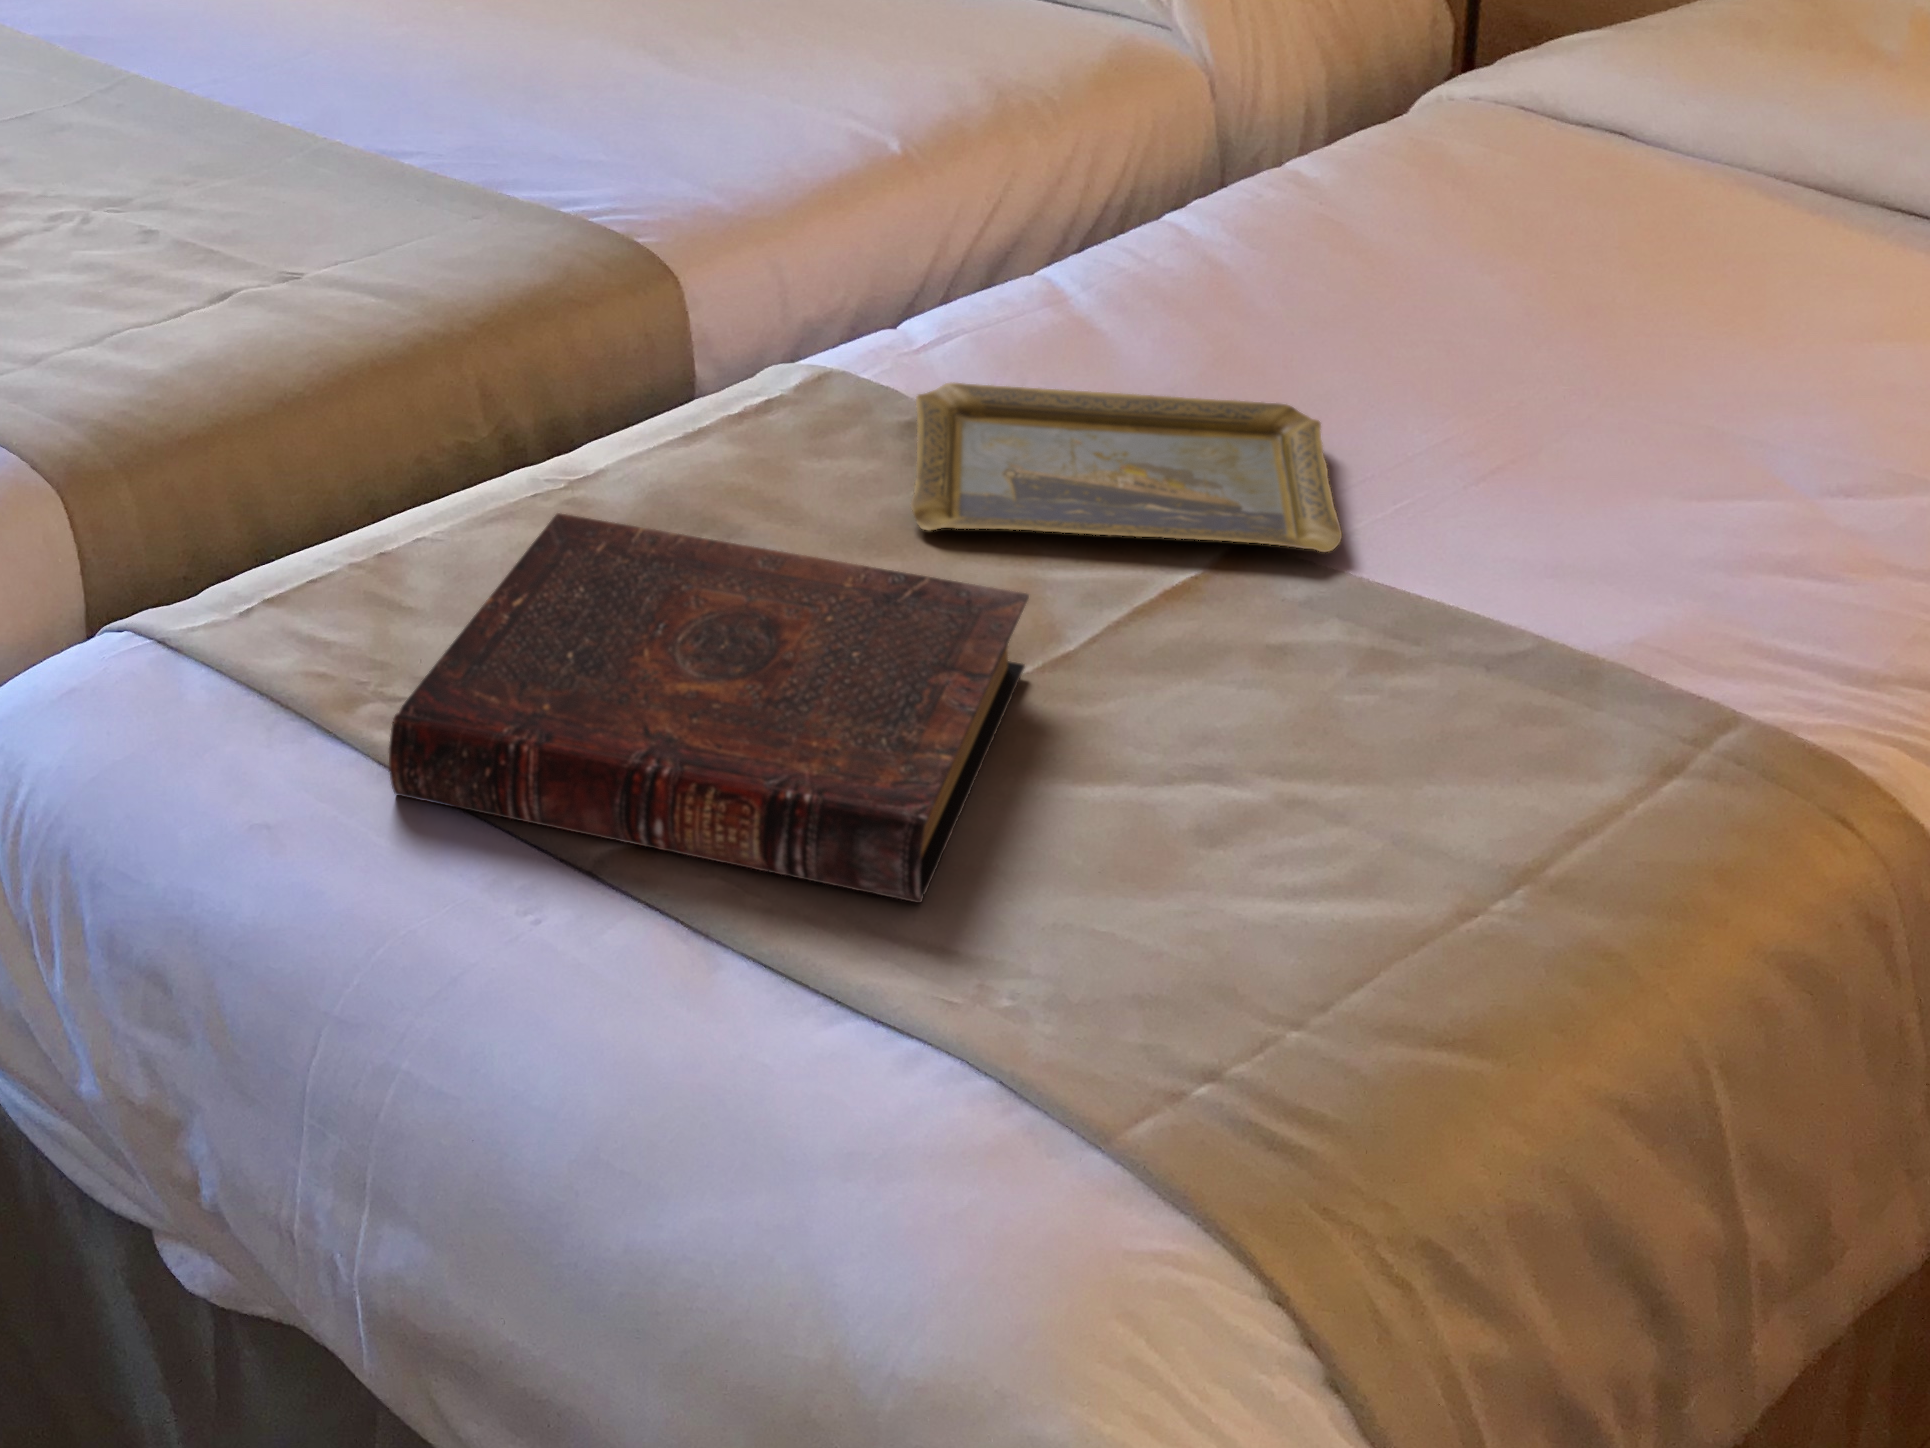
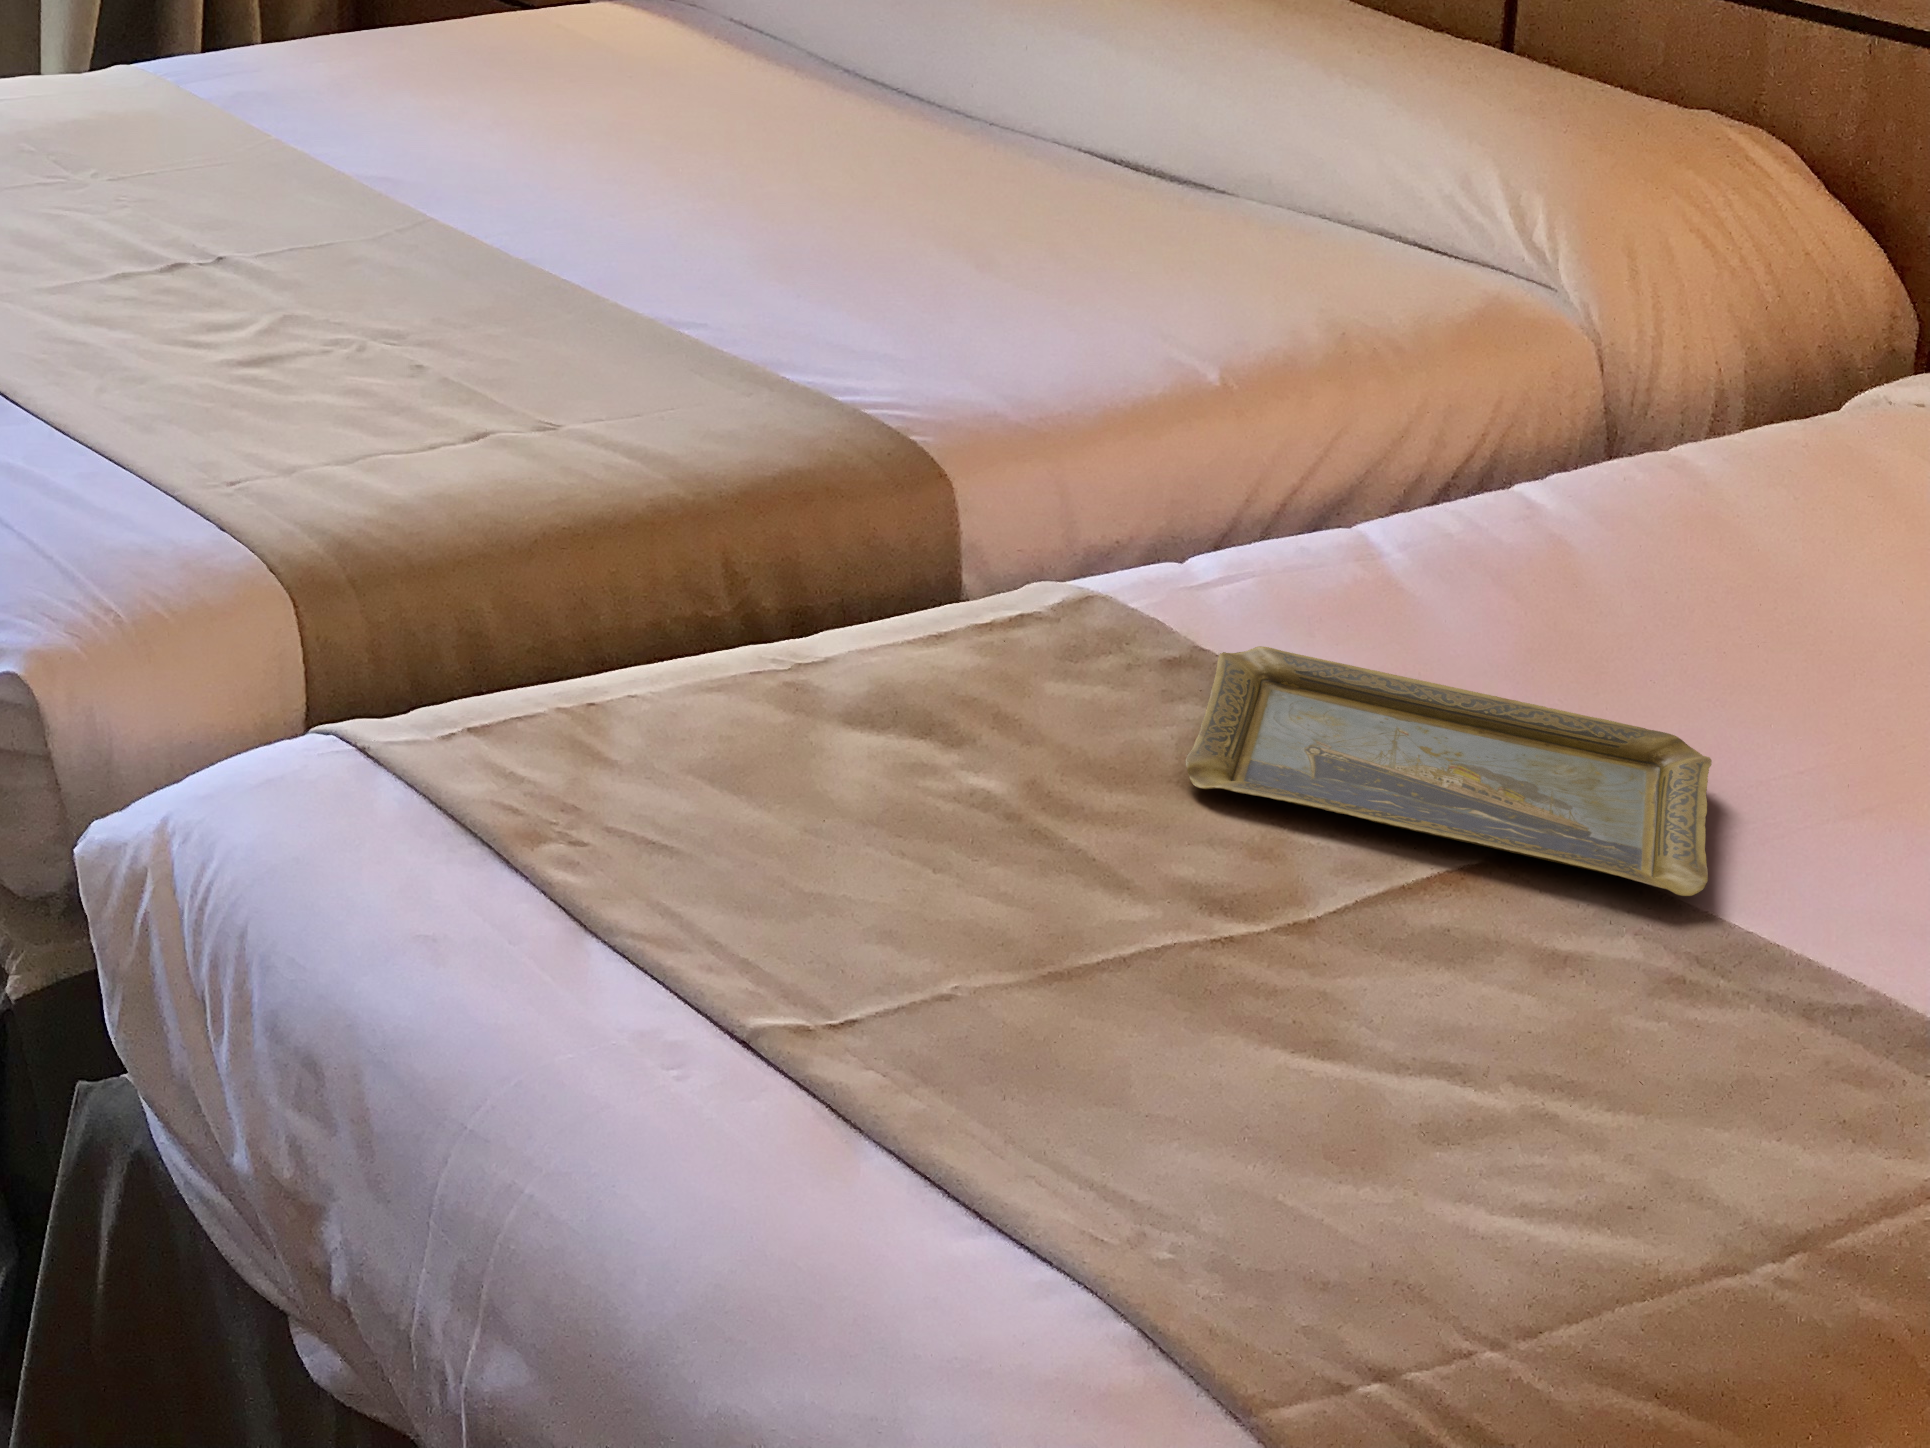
book: present [389,513,1029,903] -> none [559,690,1287,1141]

